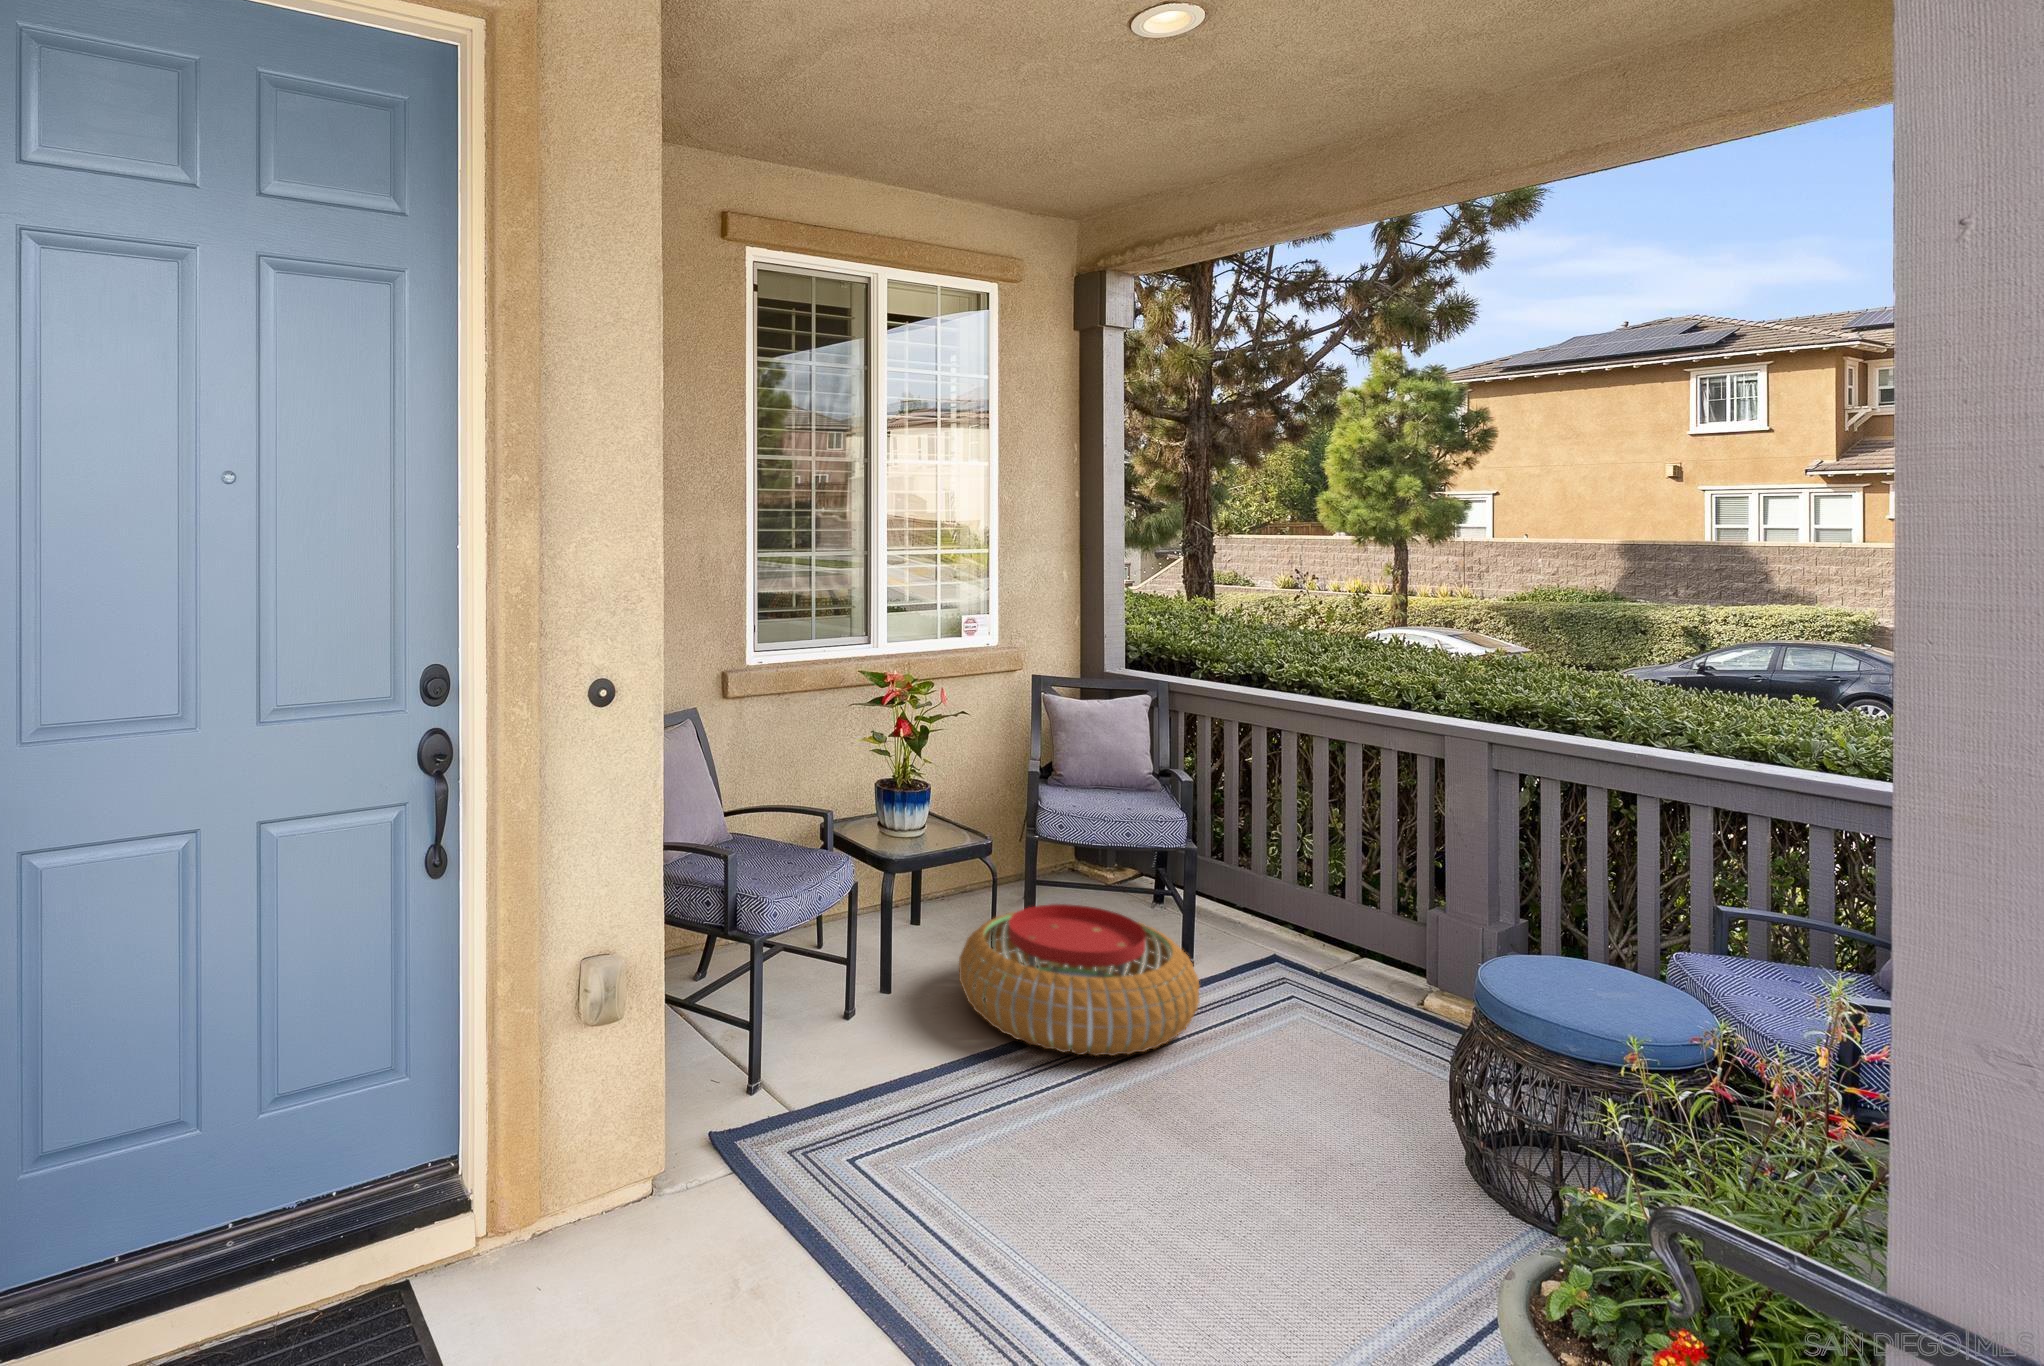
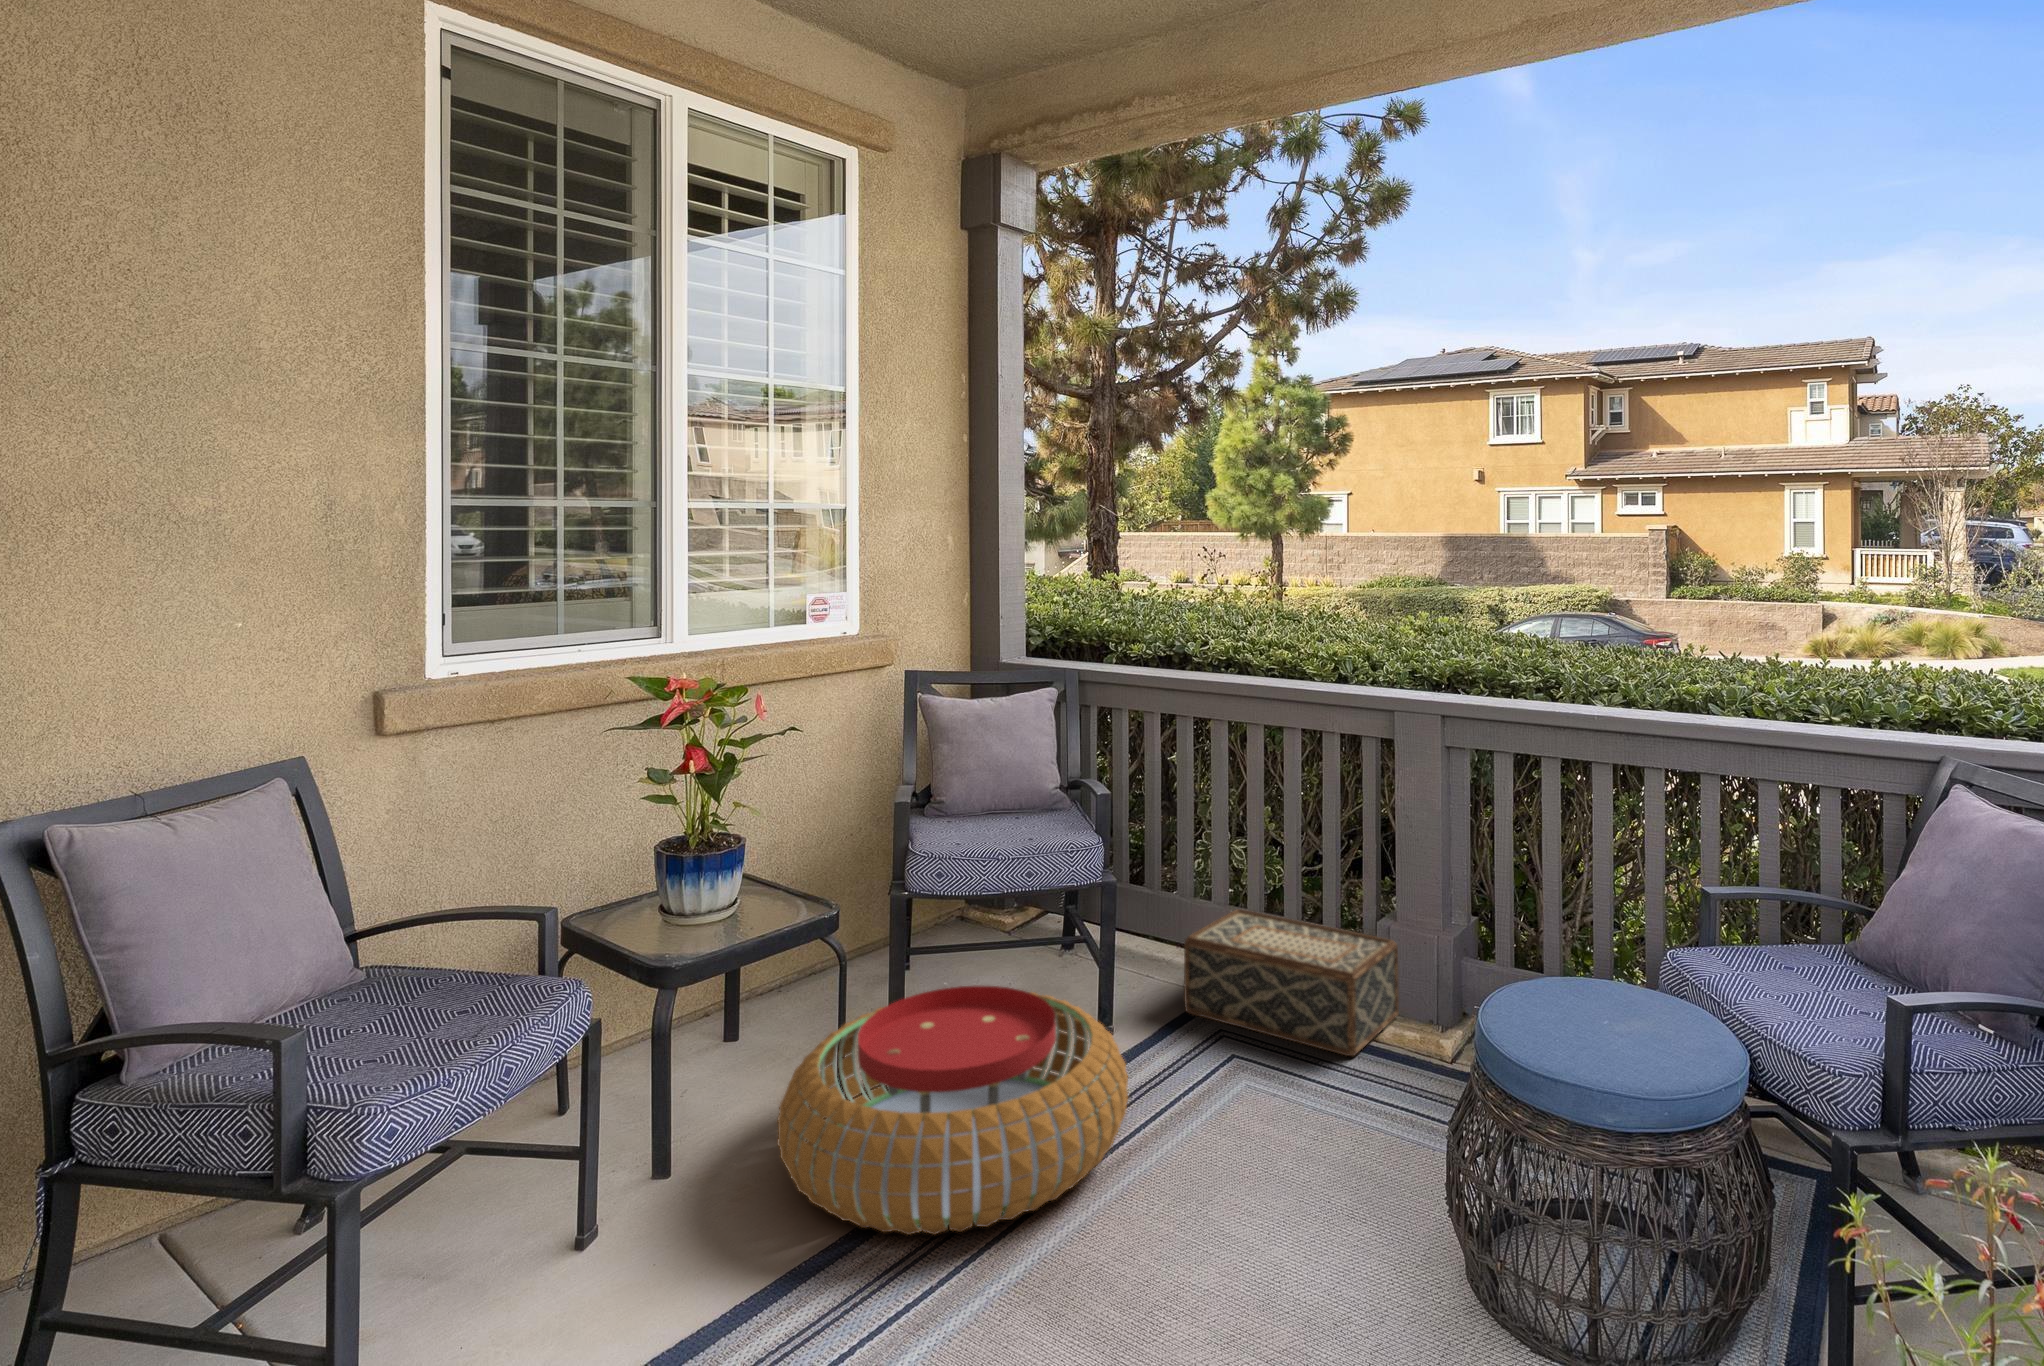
woven basket: none [1253,889,1449,1016] -> present [1184,909,1399,1056]

